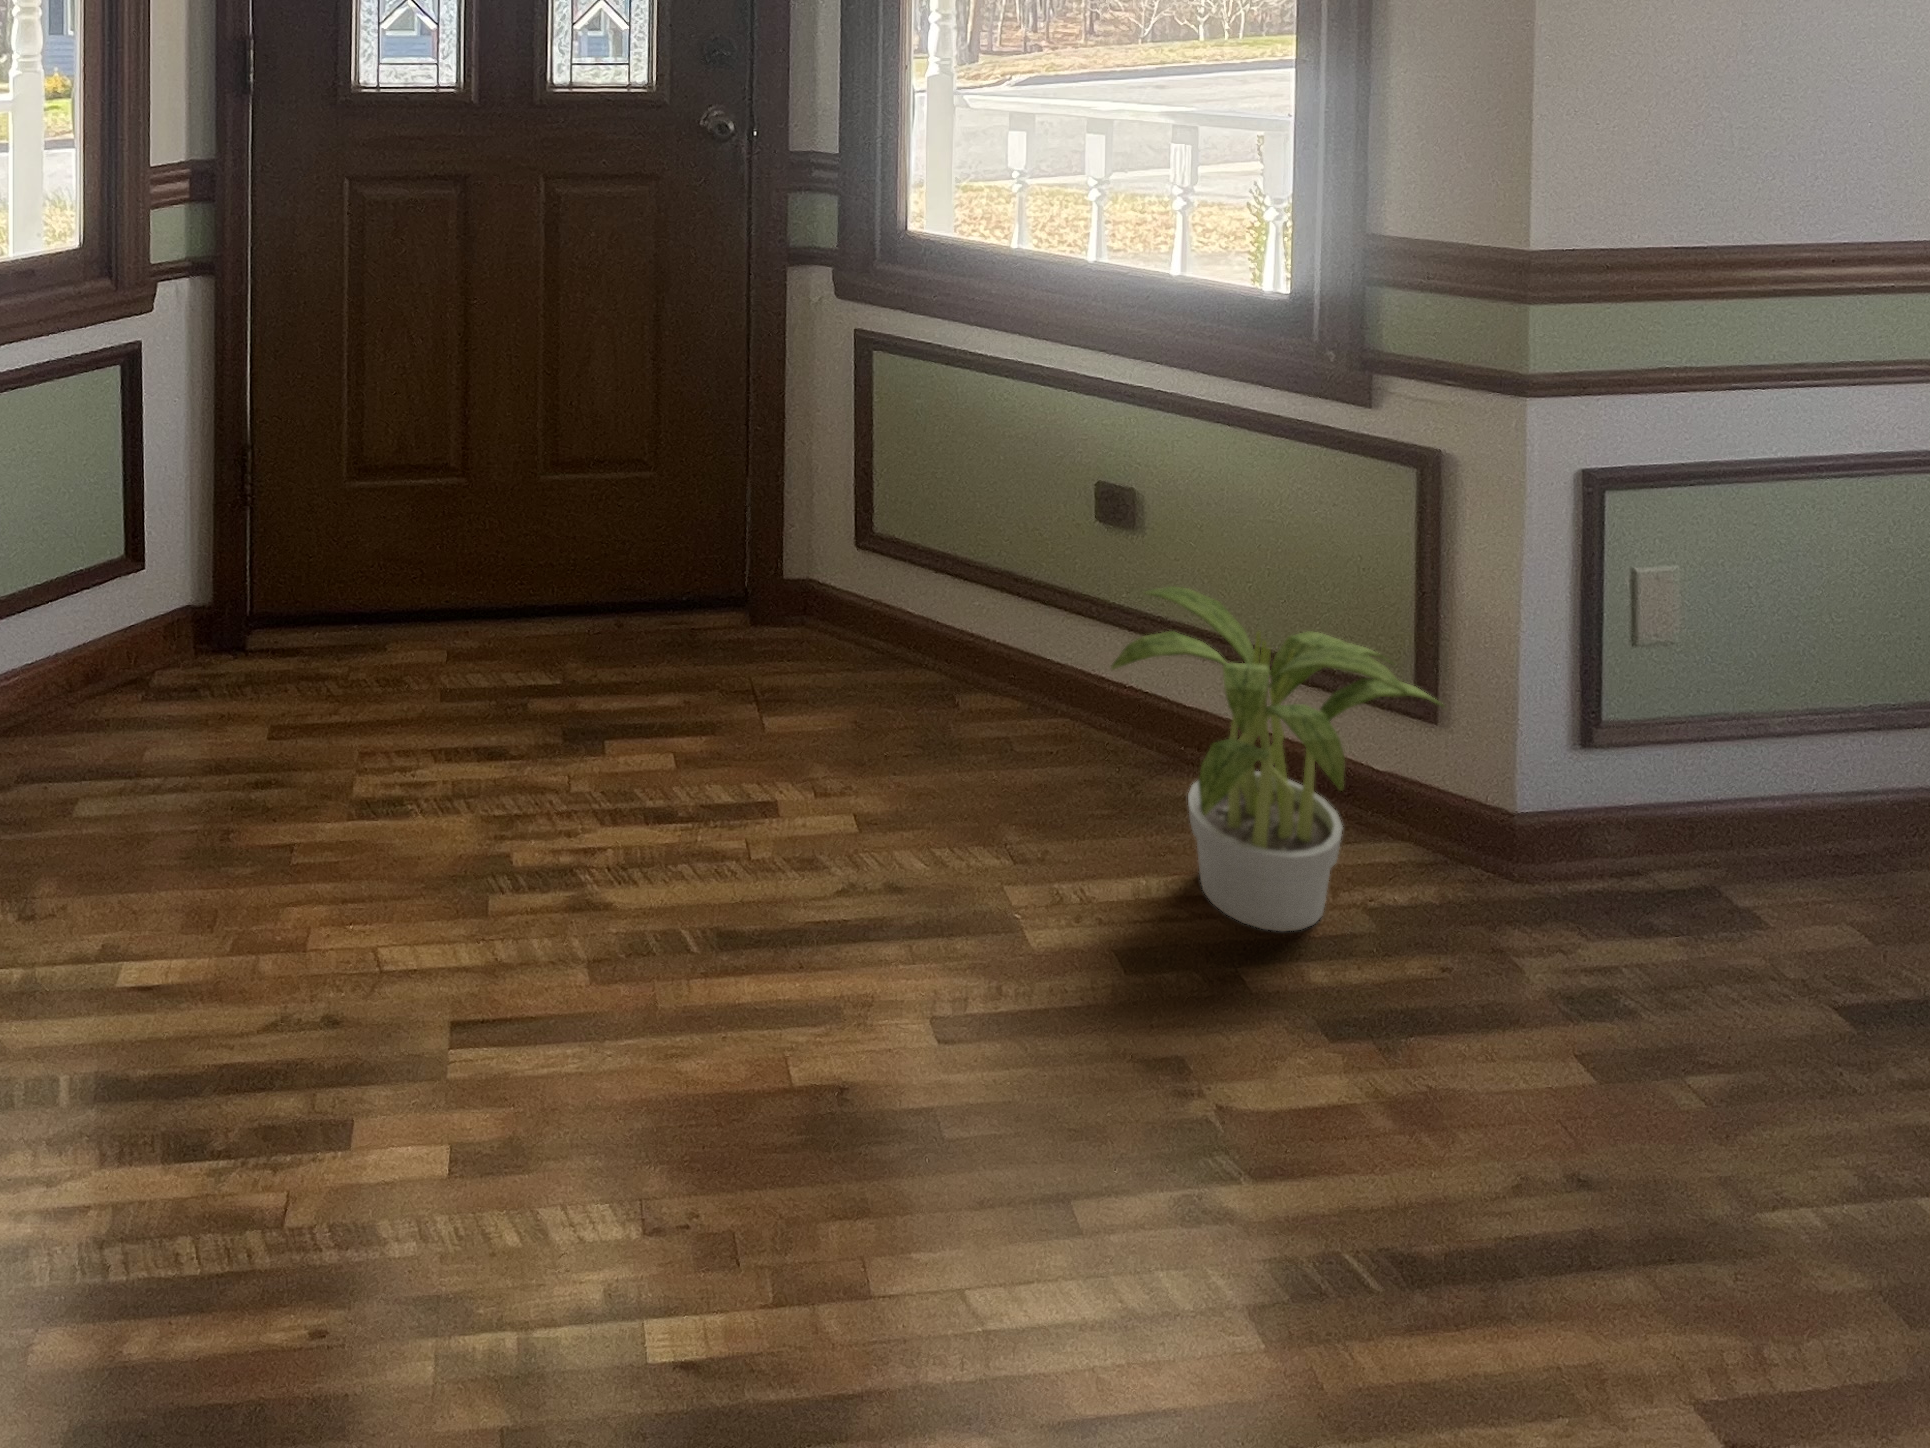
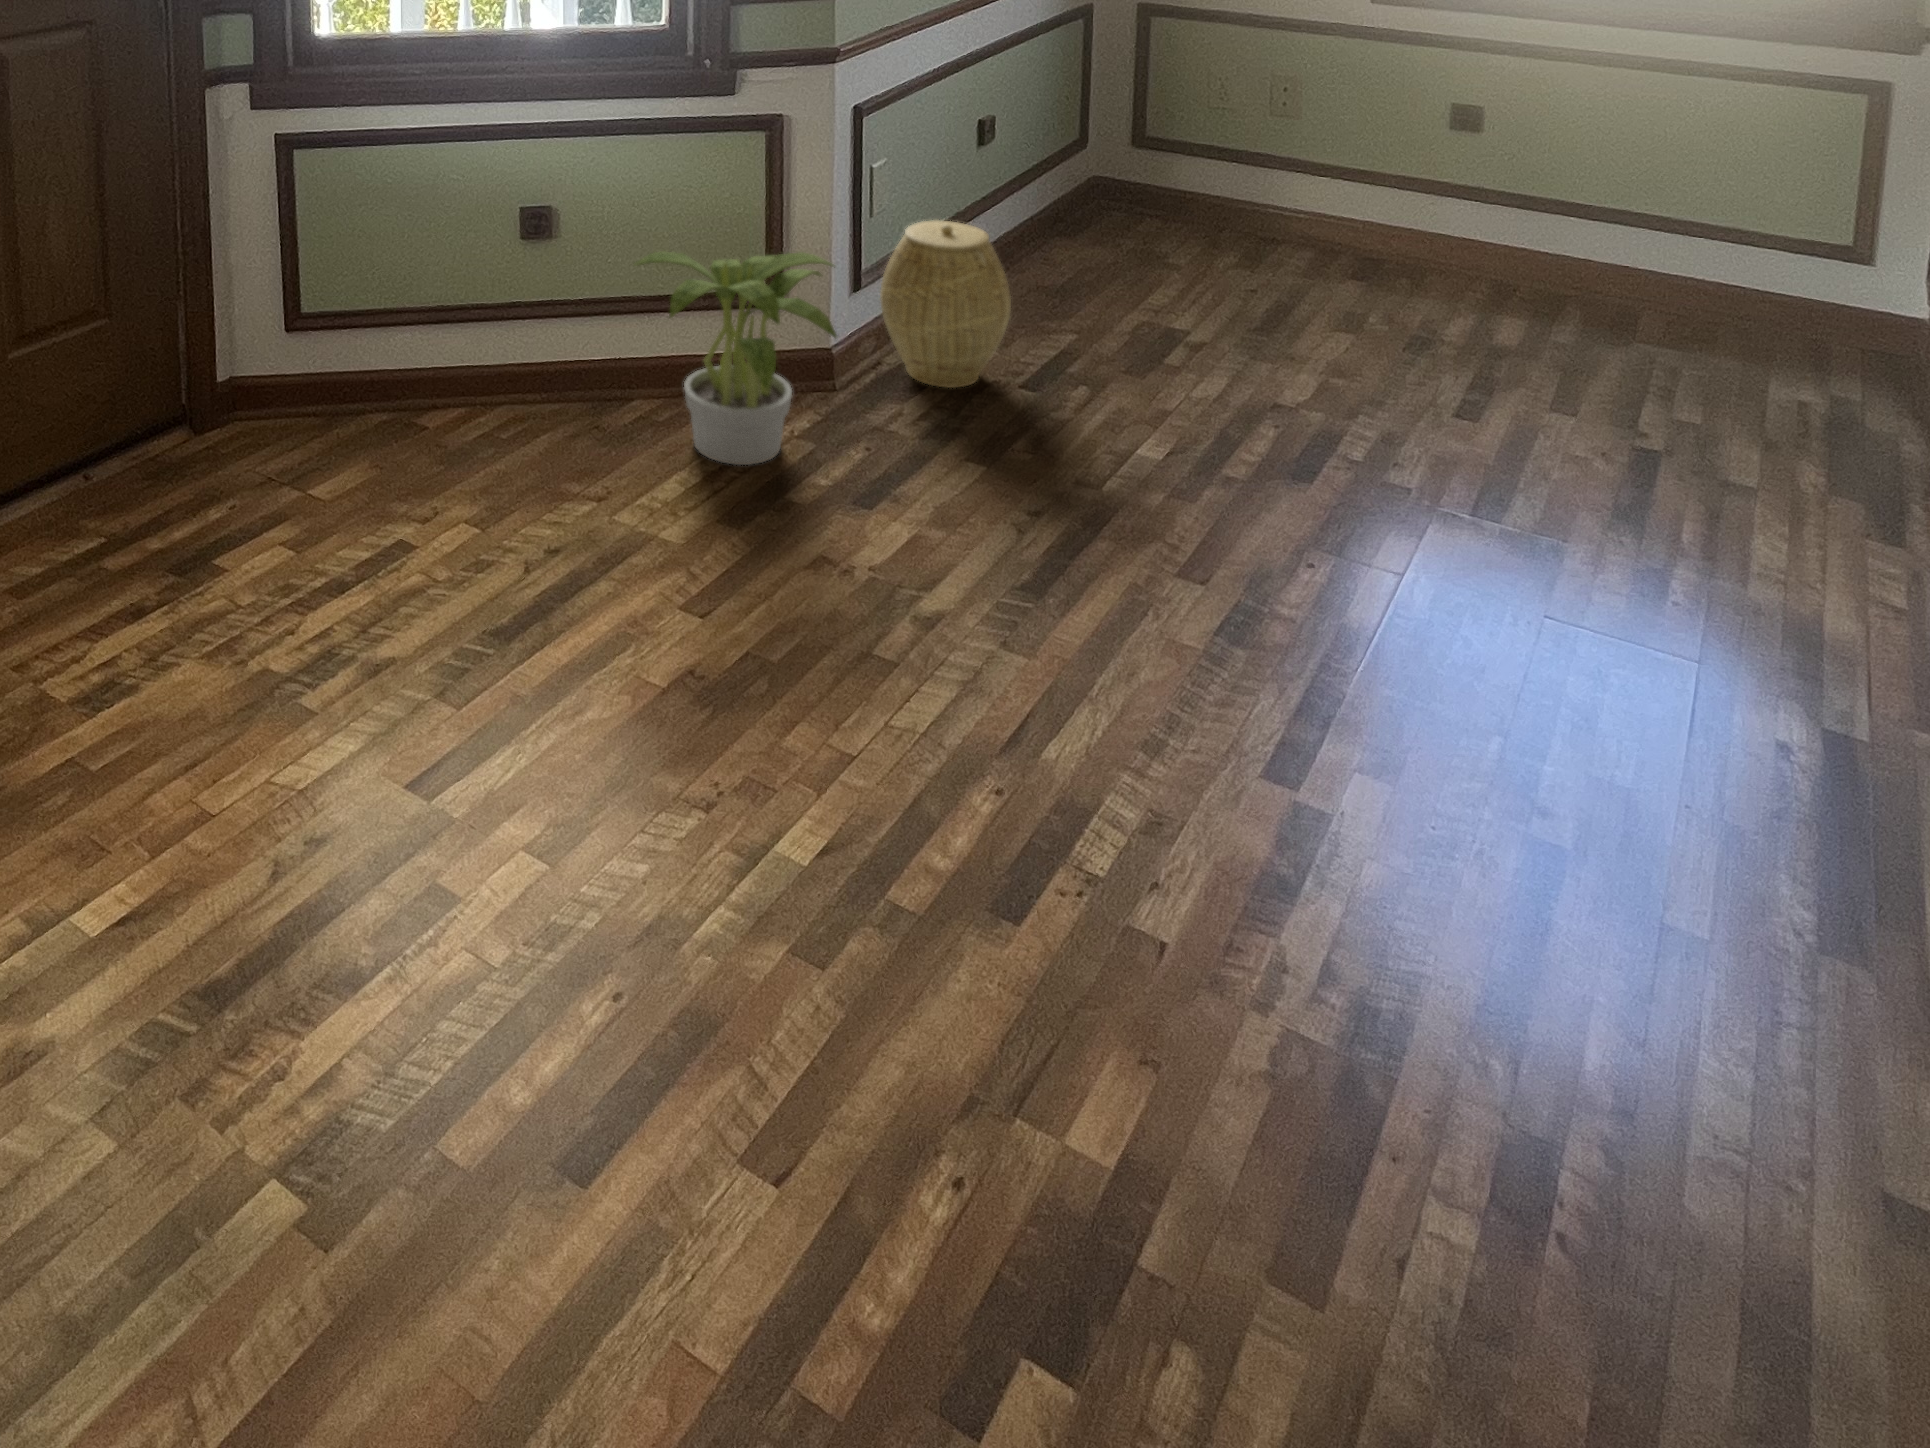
woven basket: none [1607,692,1842,989] -> present [880,220,1011,388]

